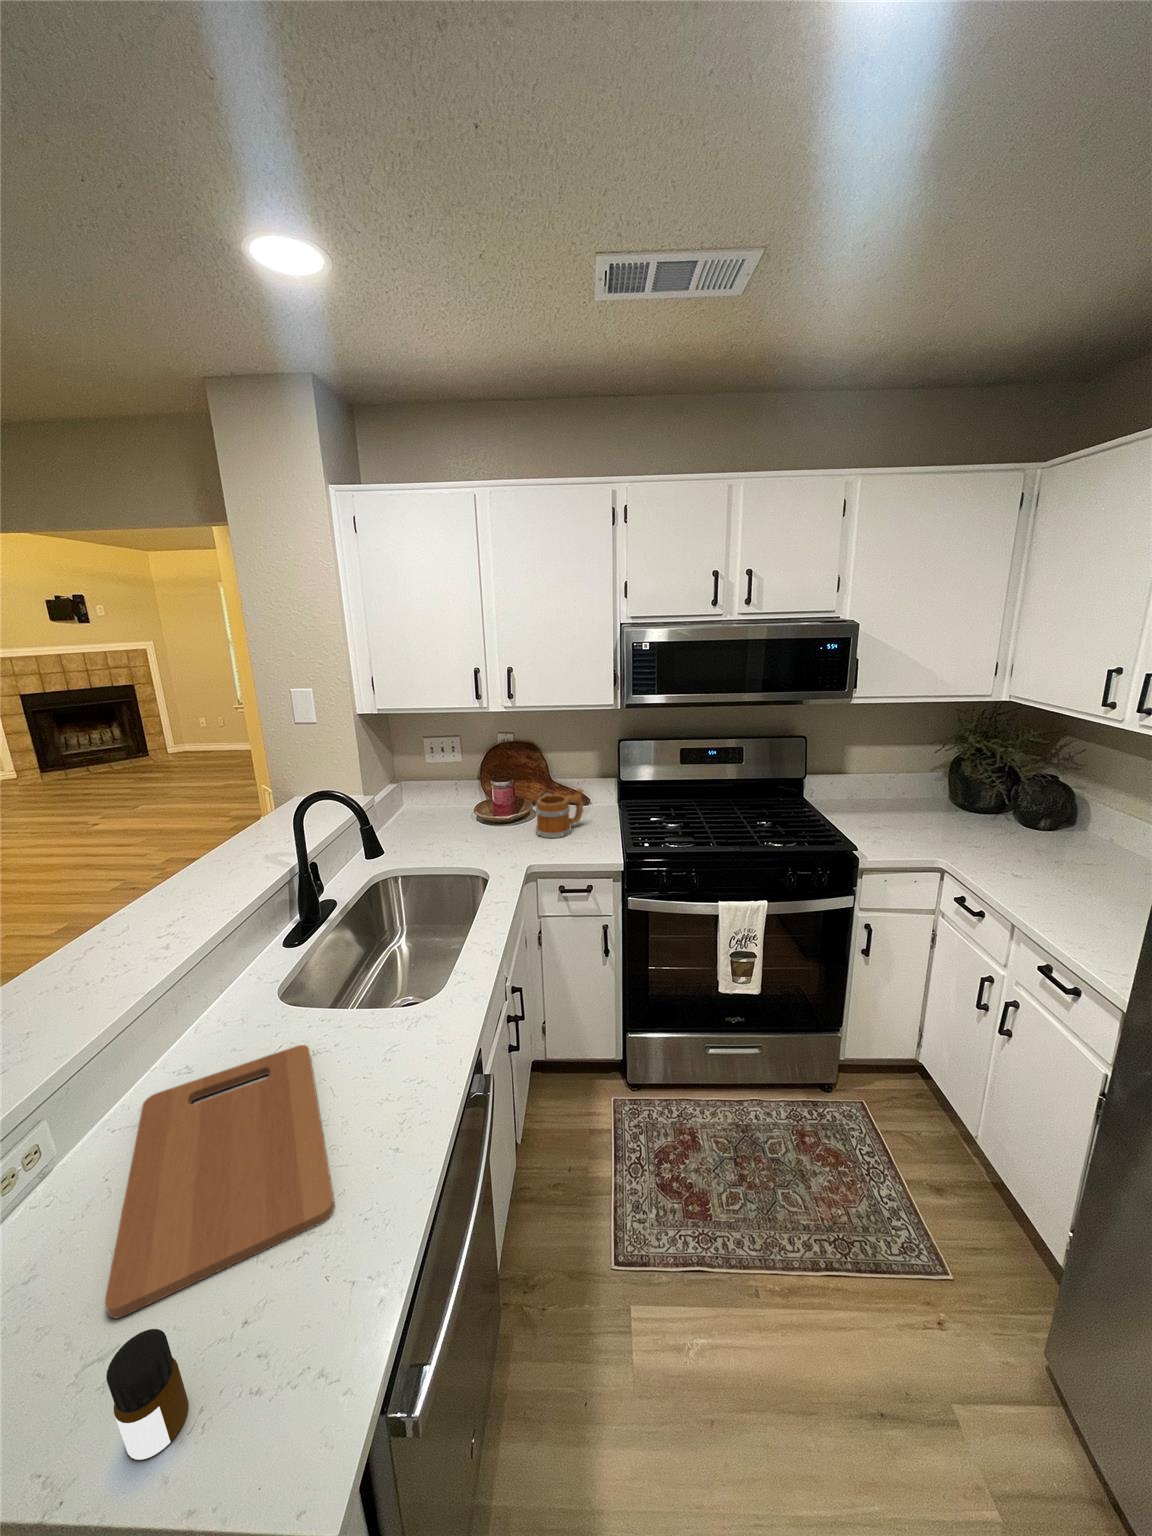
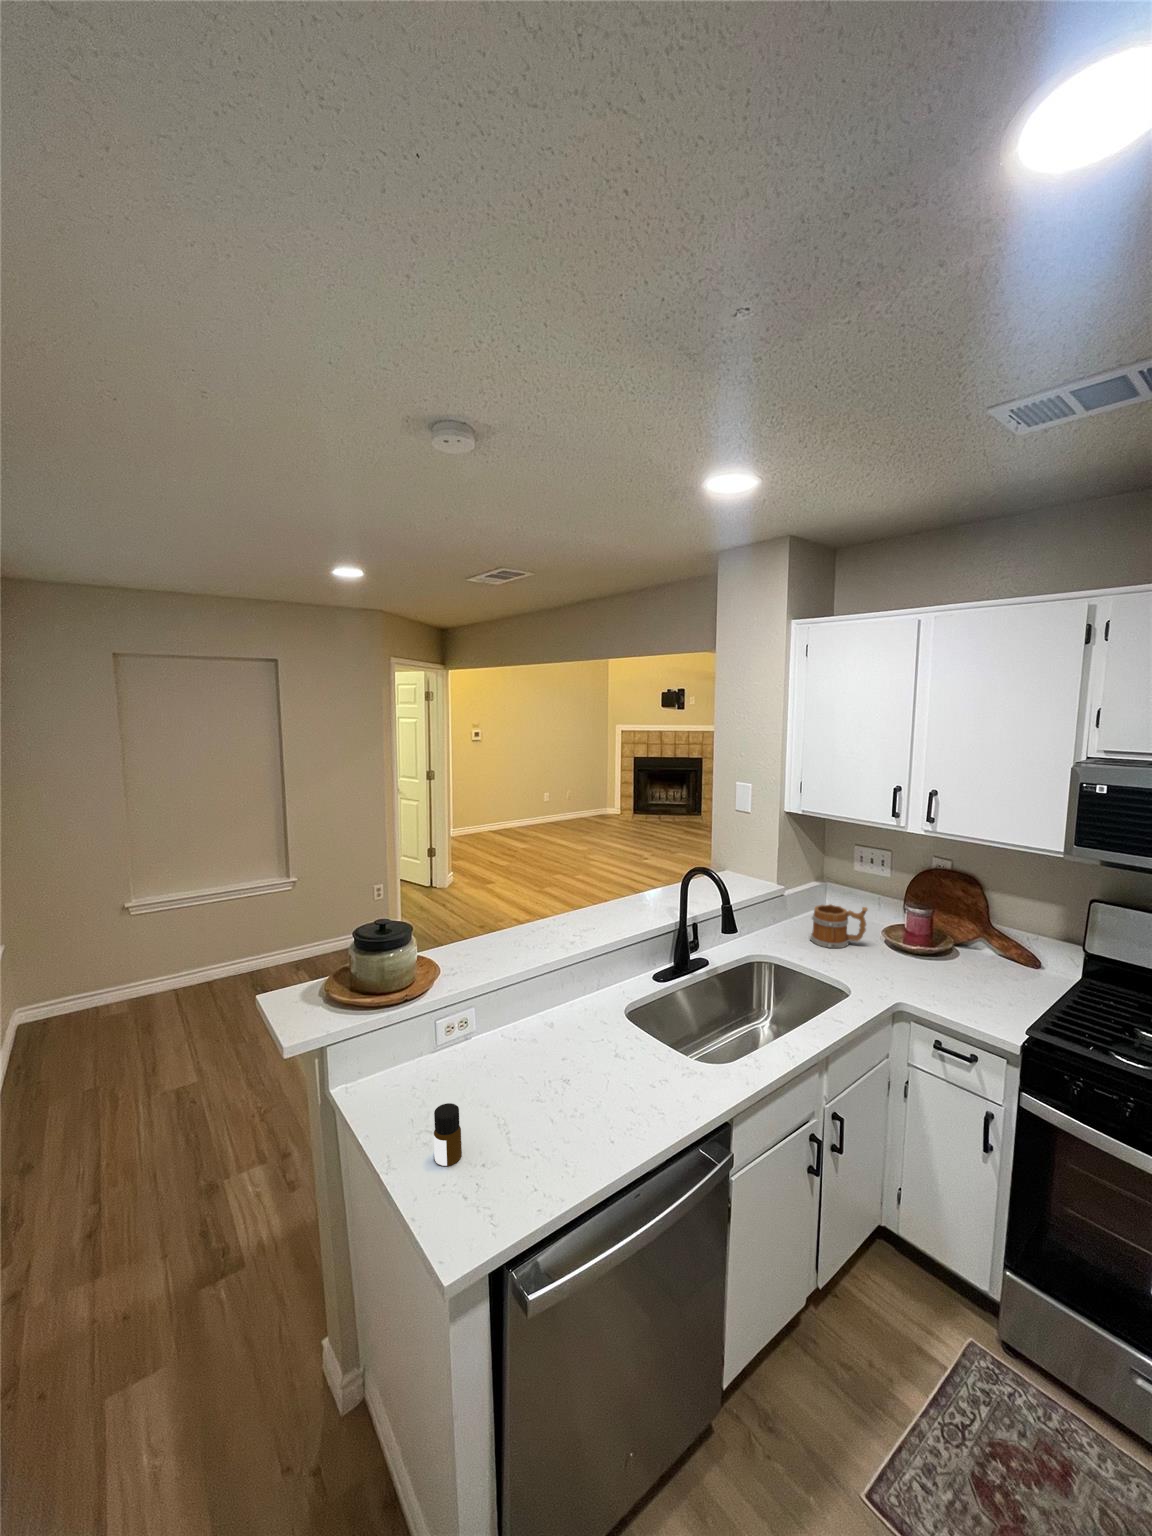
mug: present [536,788,584,838] -> present [810,904,868,948]
cutting board: present [105,1045,335,1318] -> none [461,1023,616,1135]

